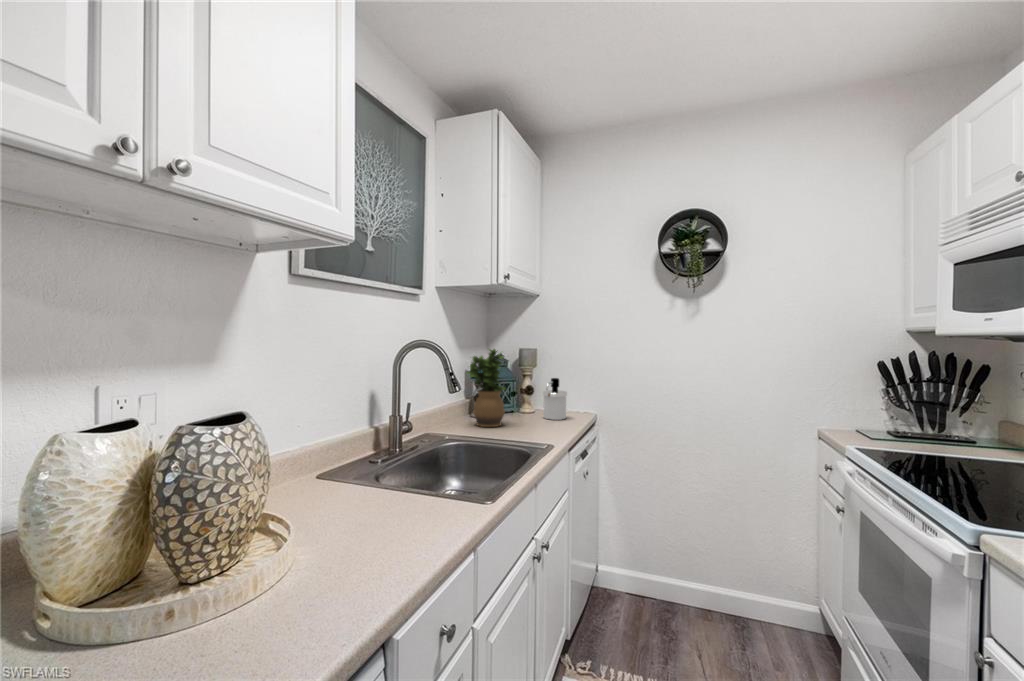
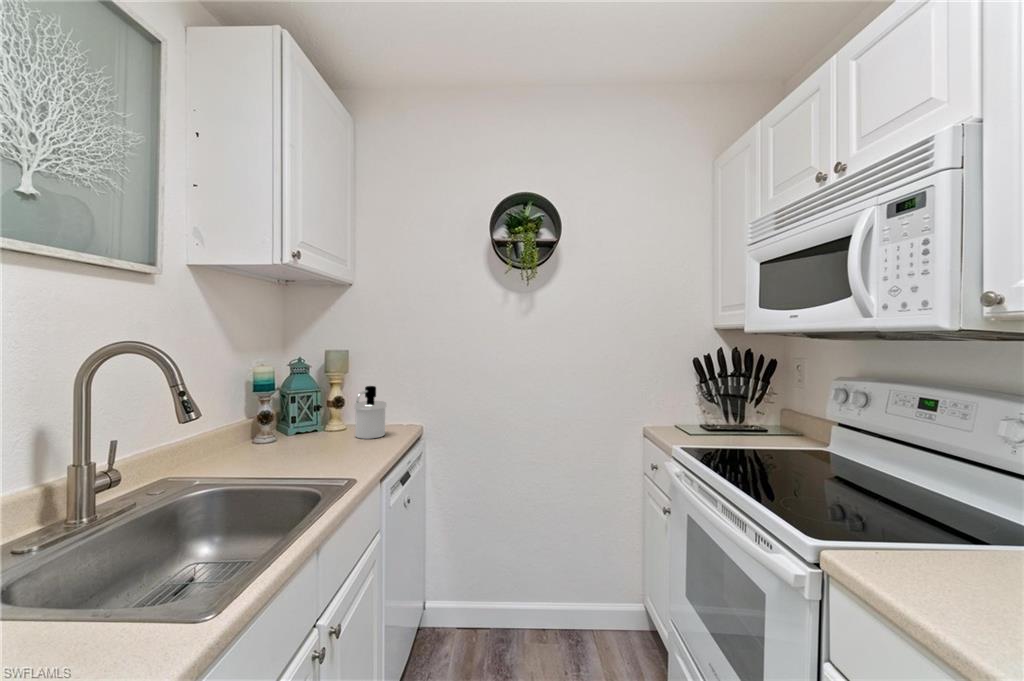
potted plant: present [467,349,505,427] -> none [231,350,296,460]

